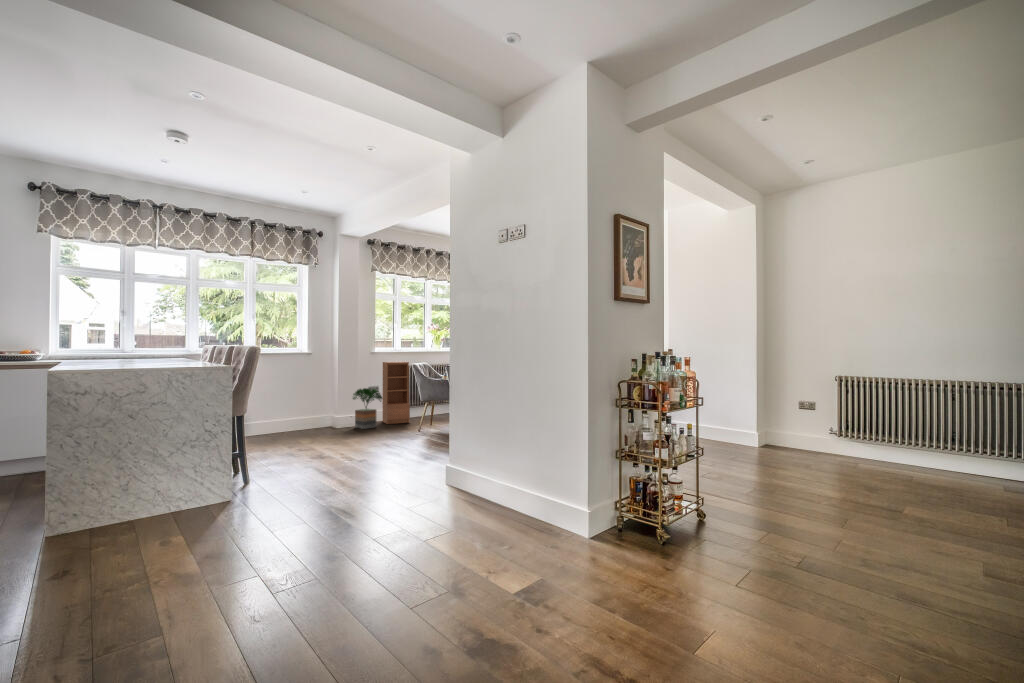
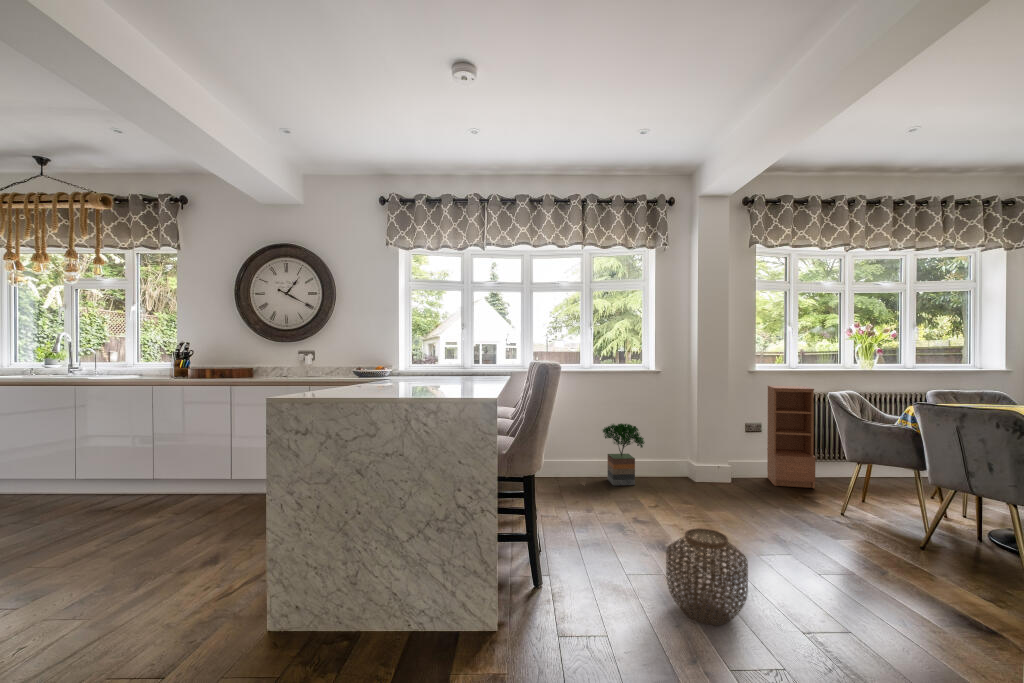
potted tree: present [353,388,382,429] -> present [603,423,645,486]
woven basket: none [335,426,378,474] -> present [666,528,748,625]

